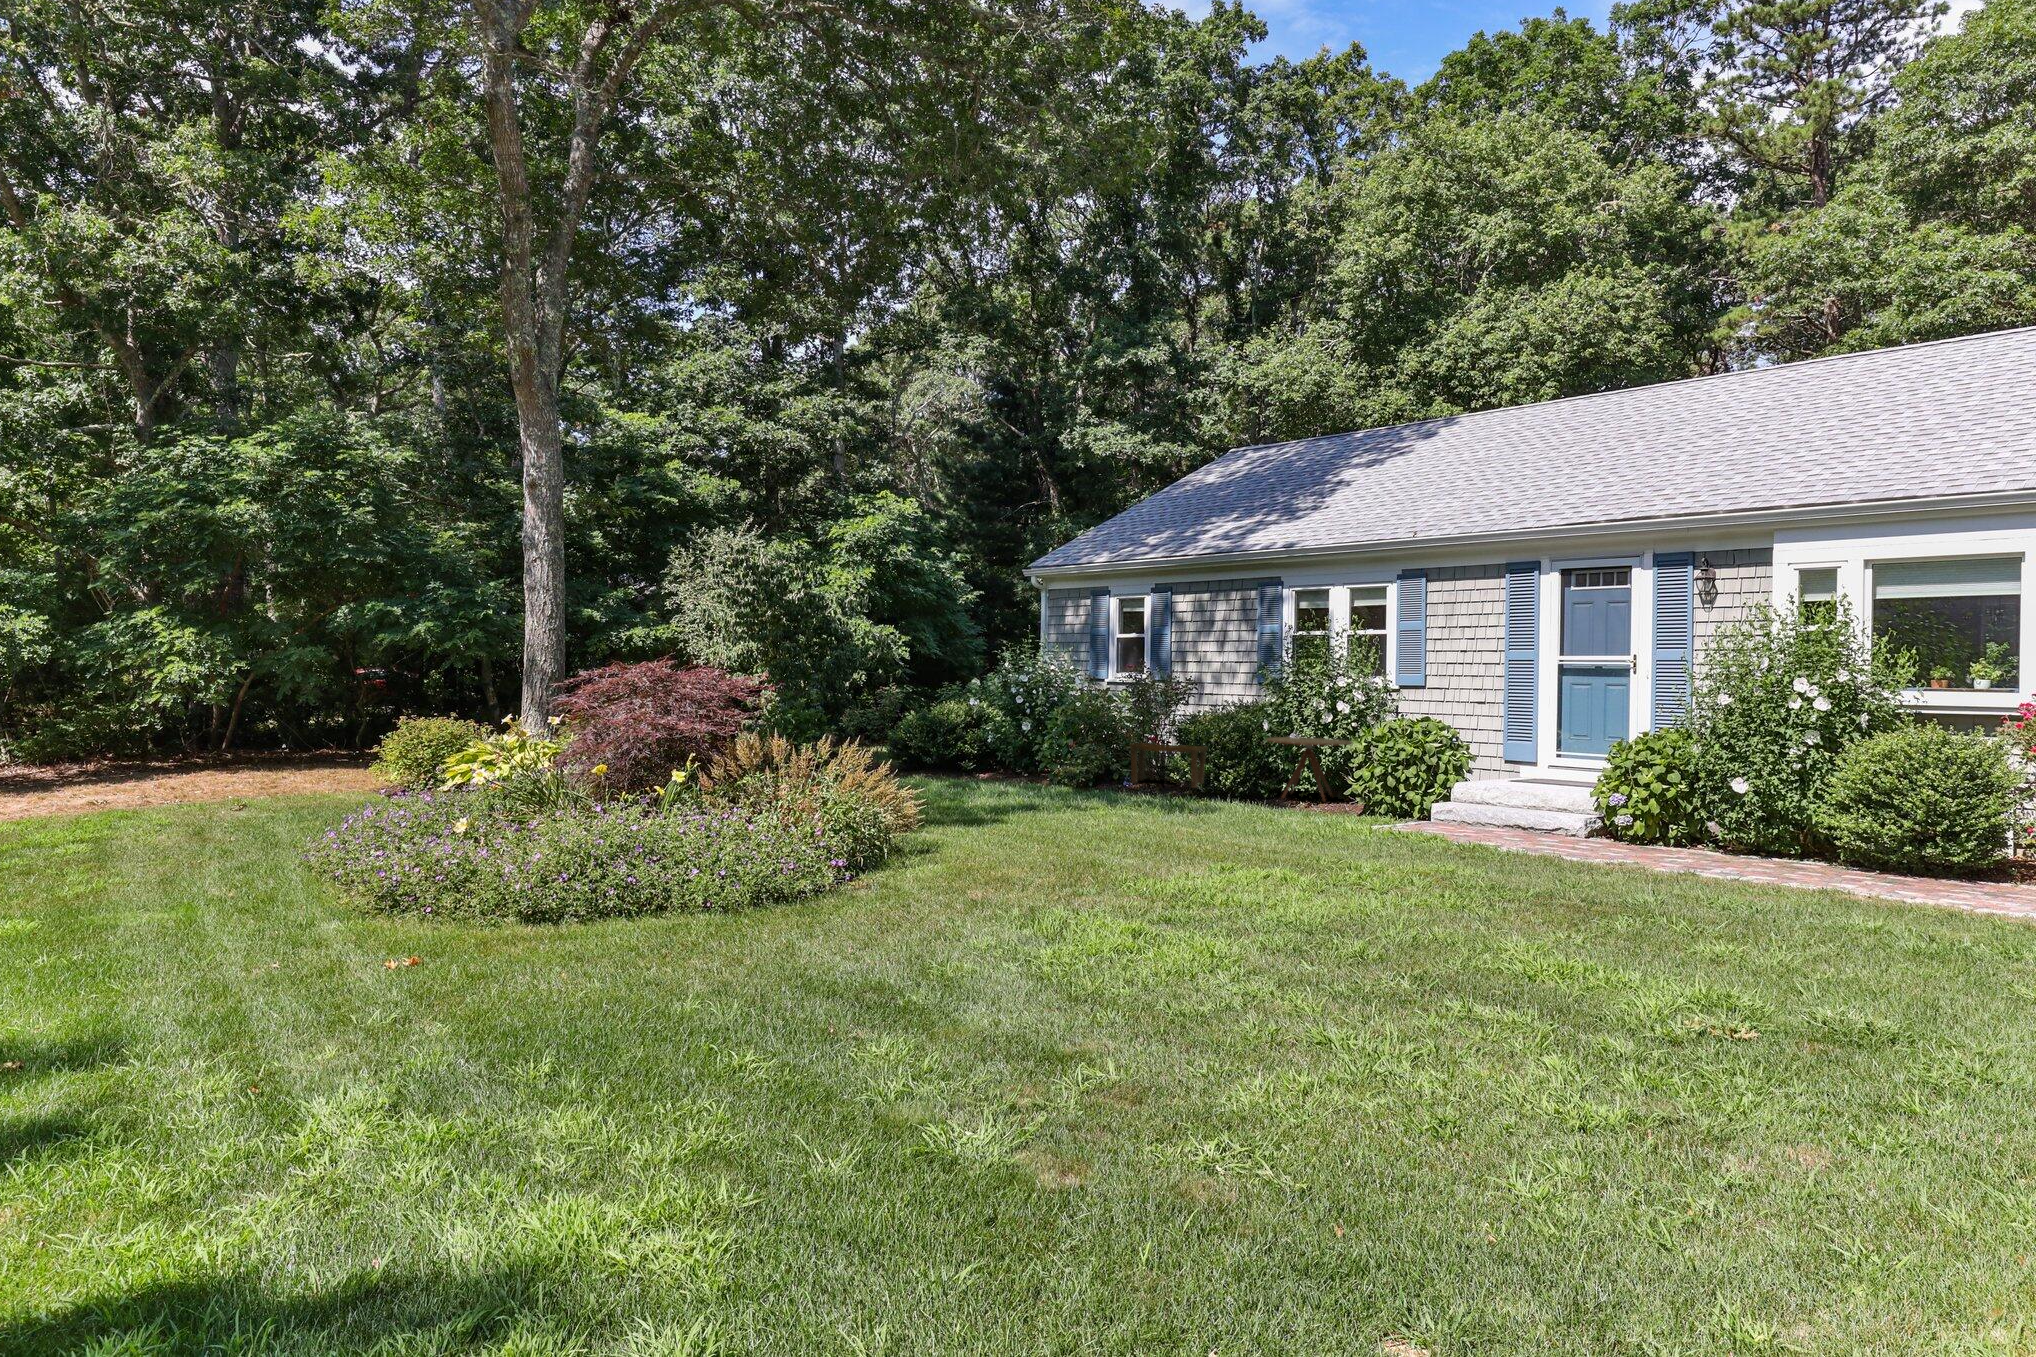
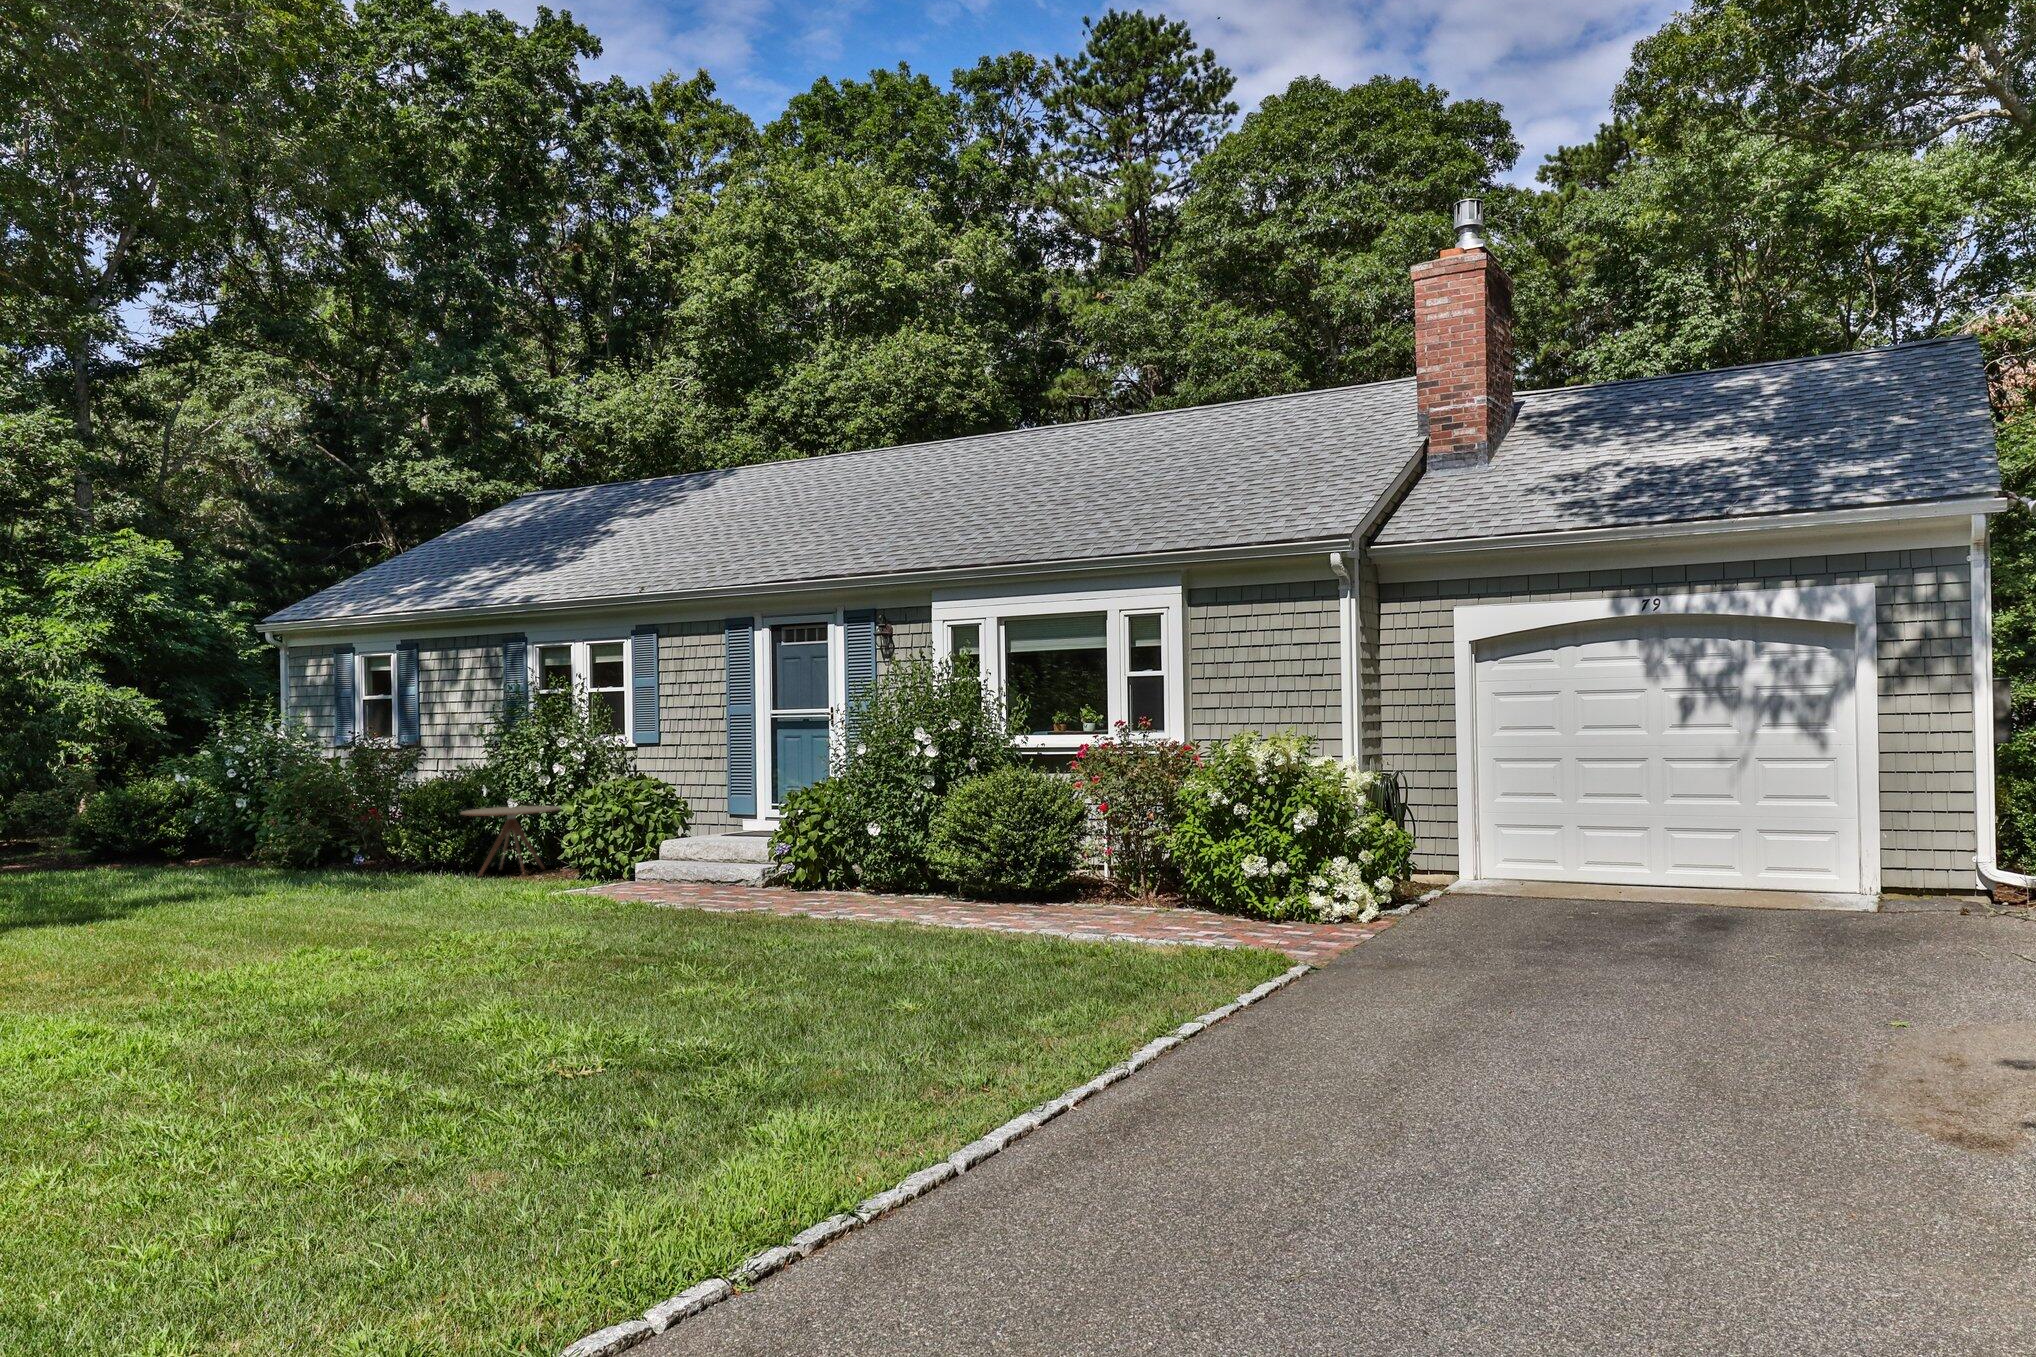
bench: present [1130,743,1208,788] -> none [314,824,413,874]

